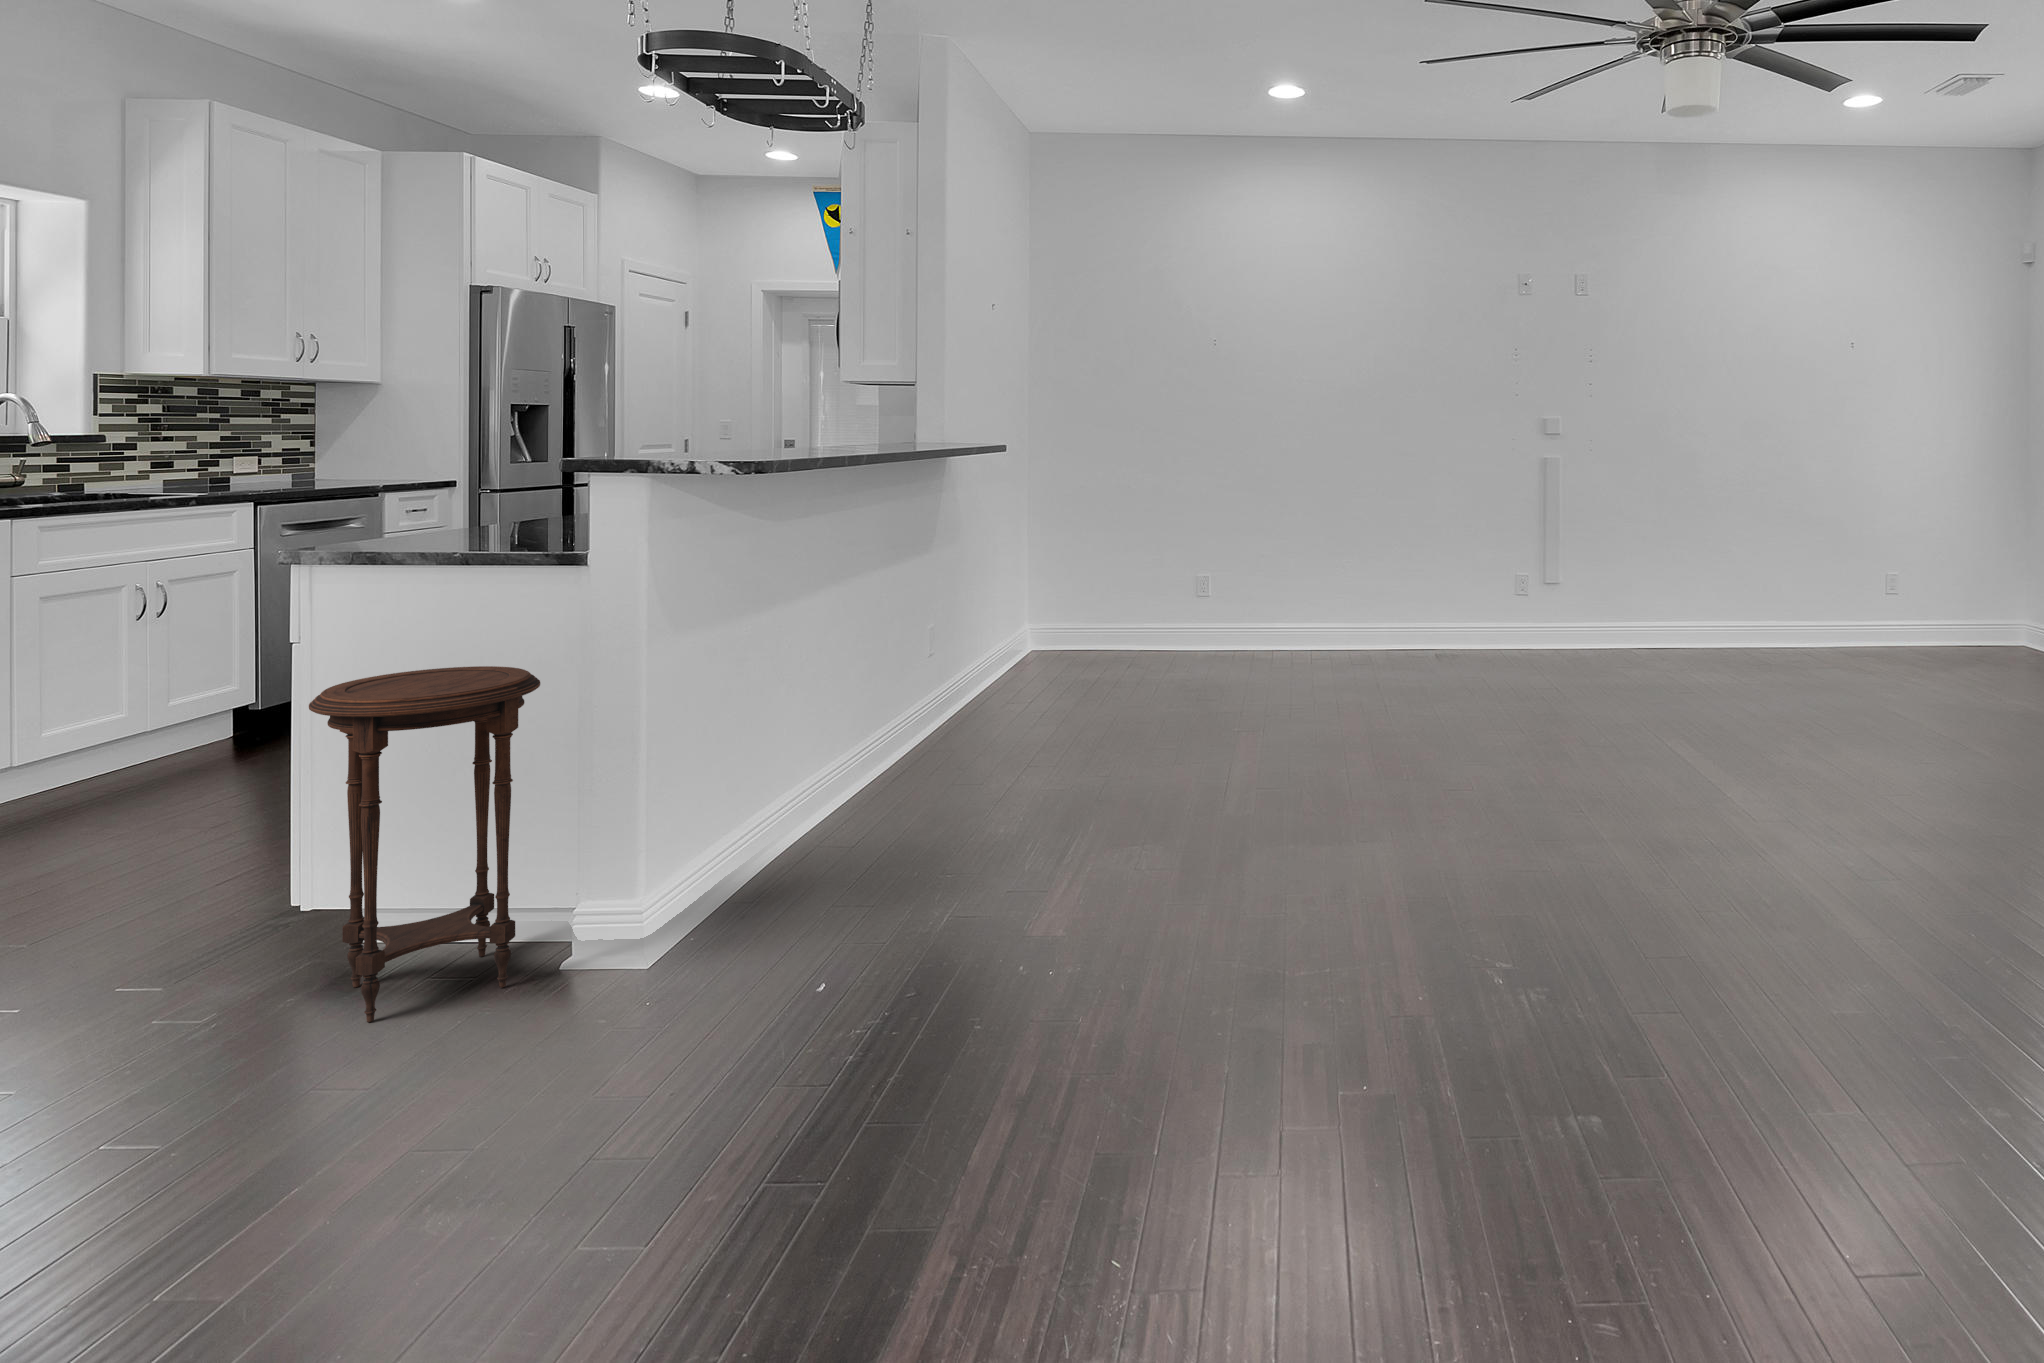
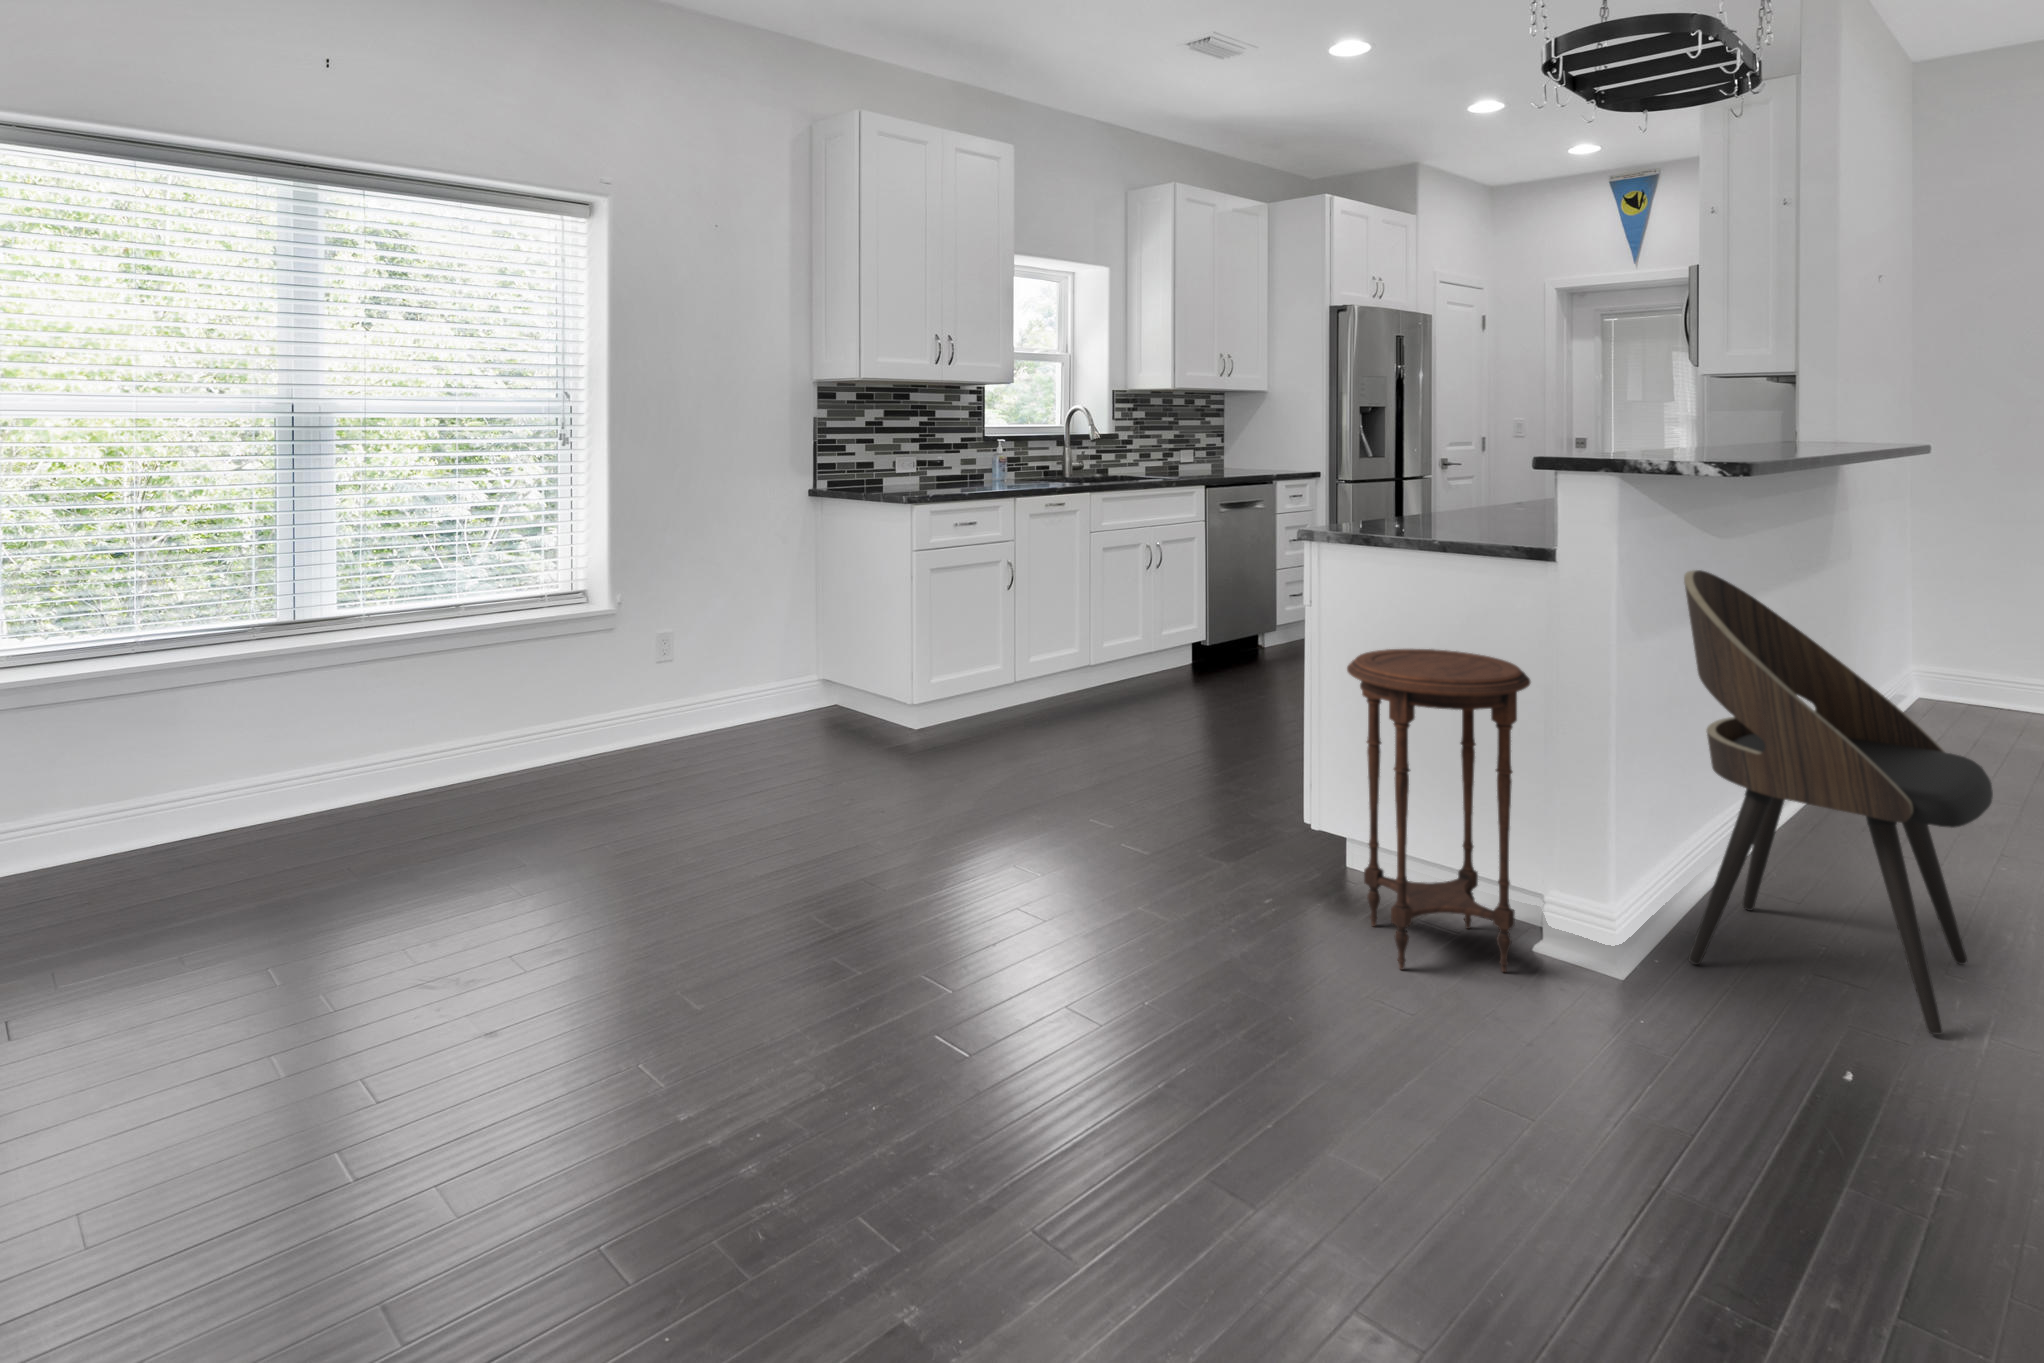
dining chair: none [710,561,958,923] -> present [1684,570,1993,1035]

